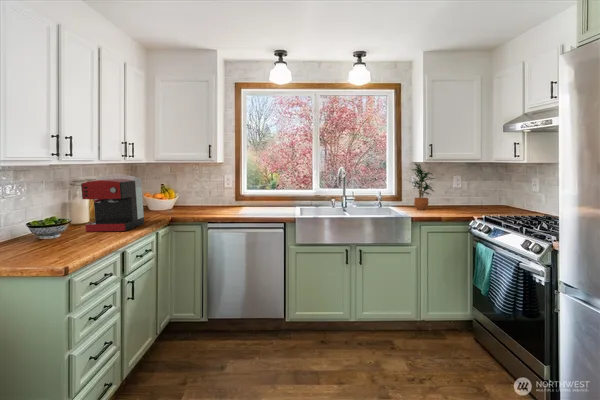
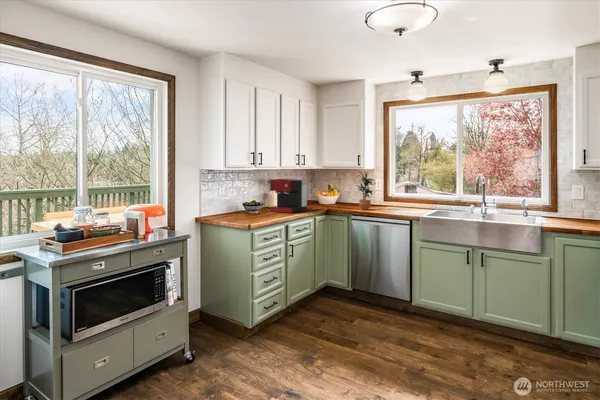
potted plant: present [412,164,435,210] -> present [357,172,376,210]

